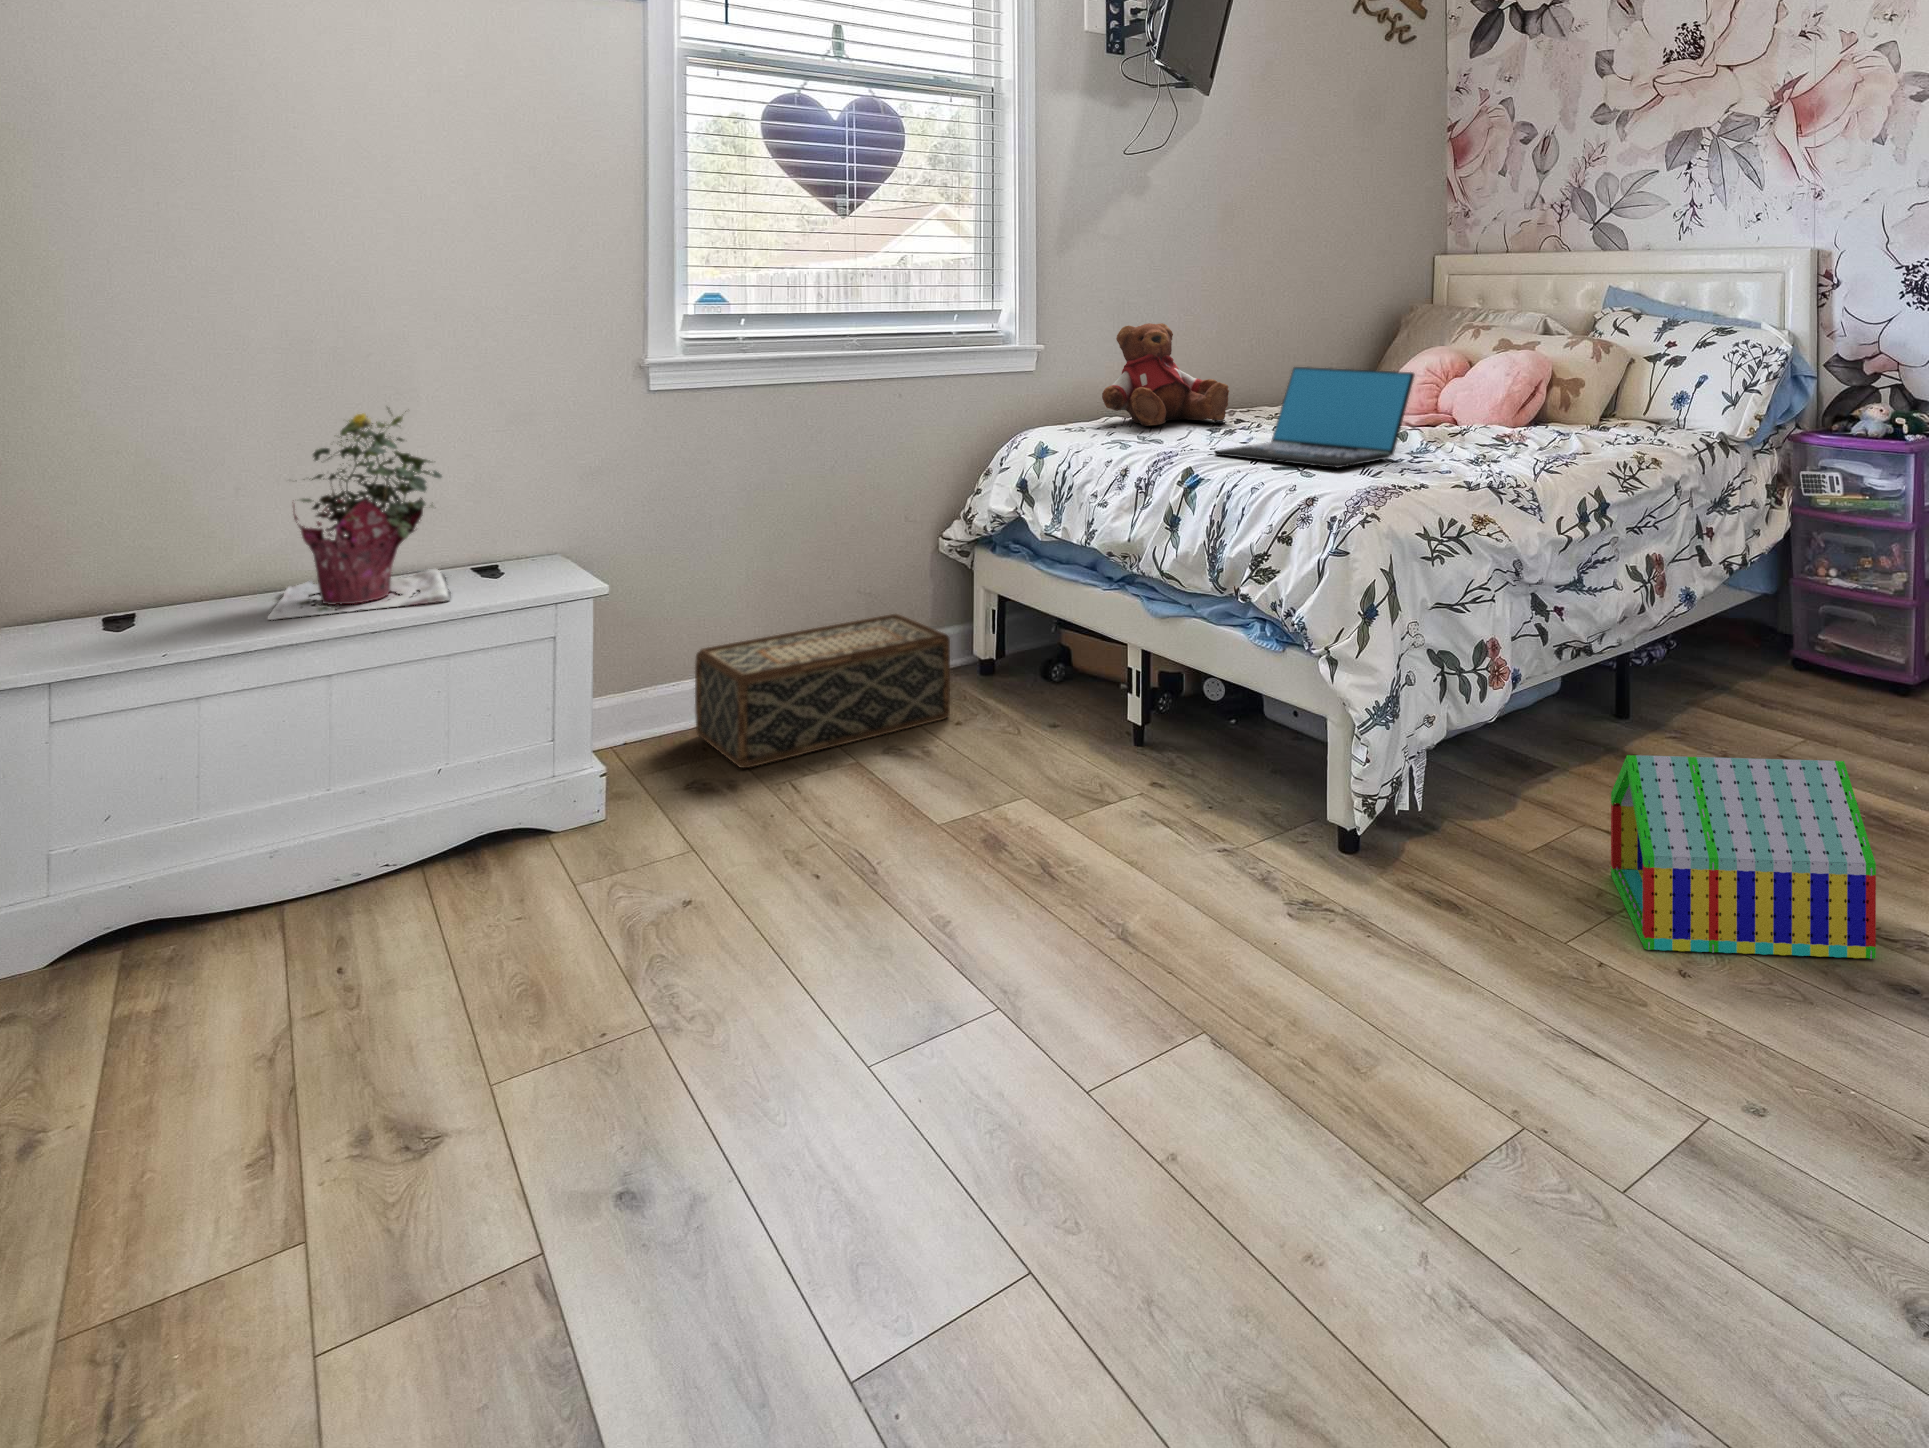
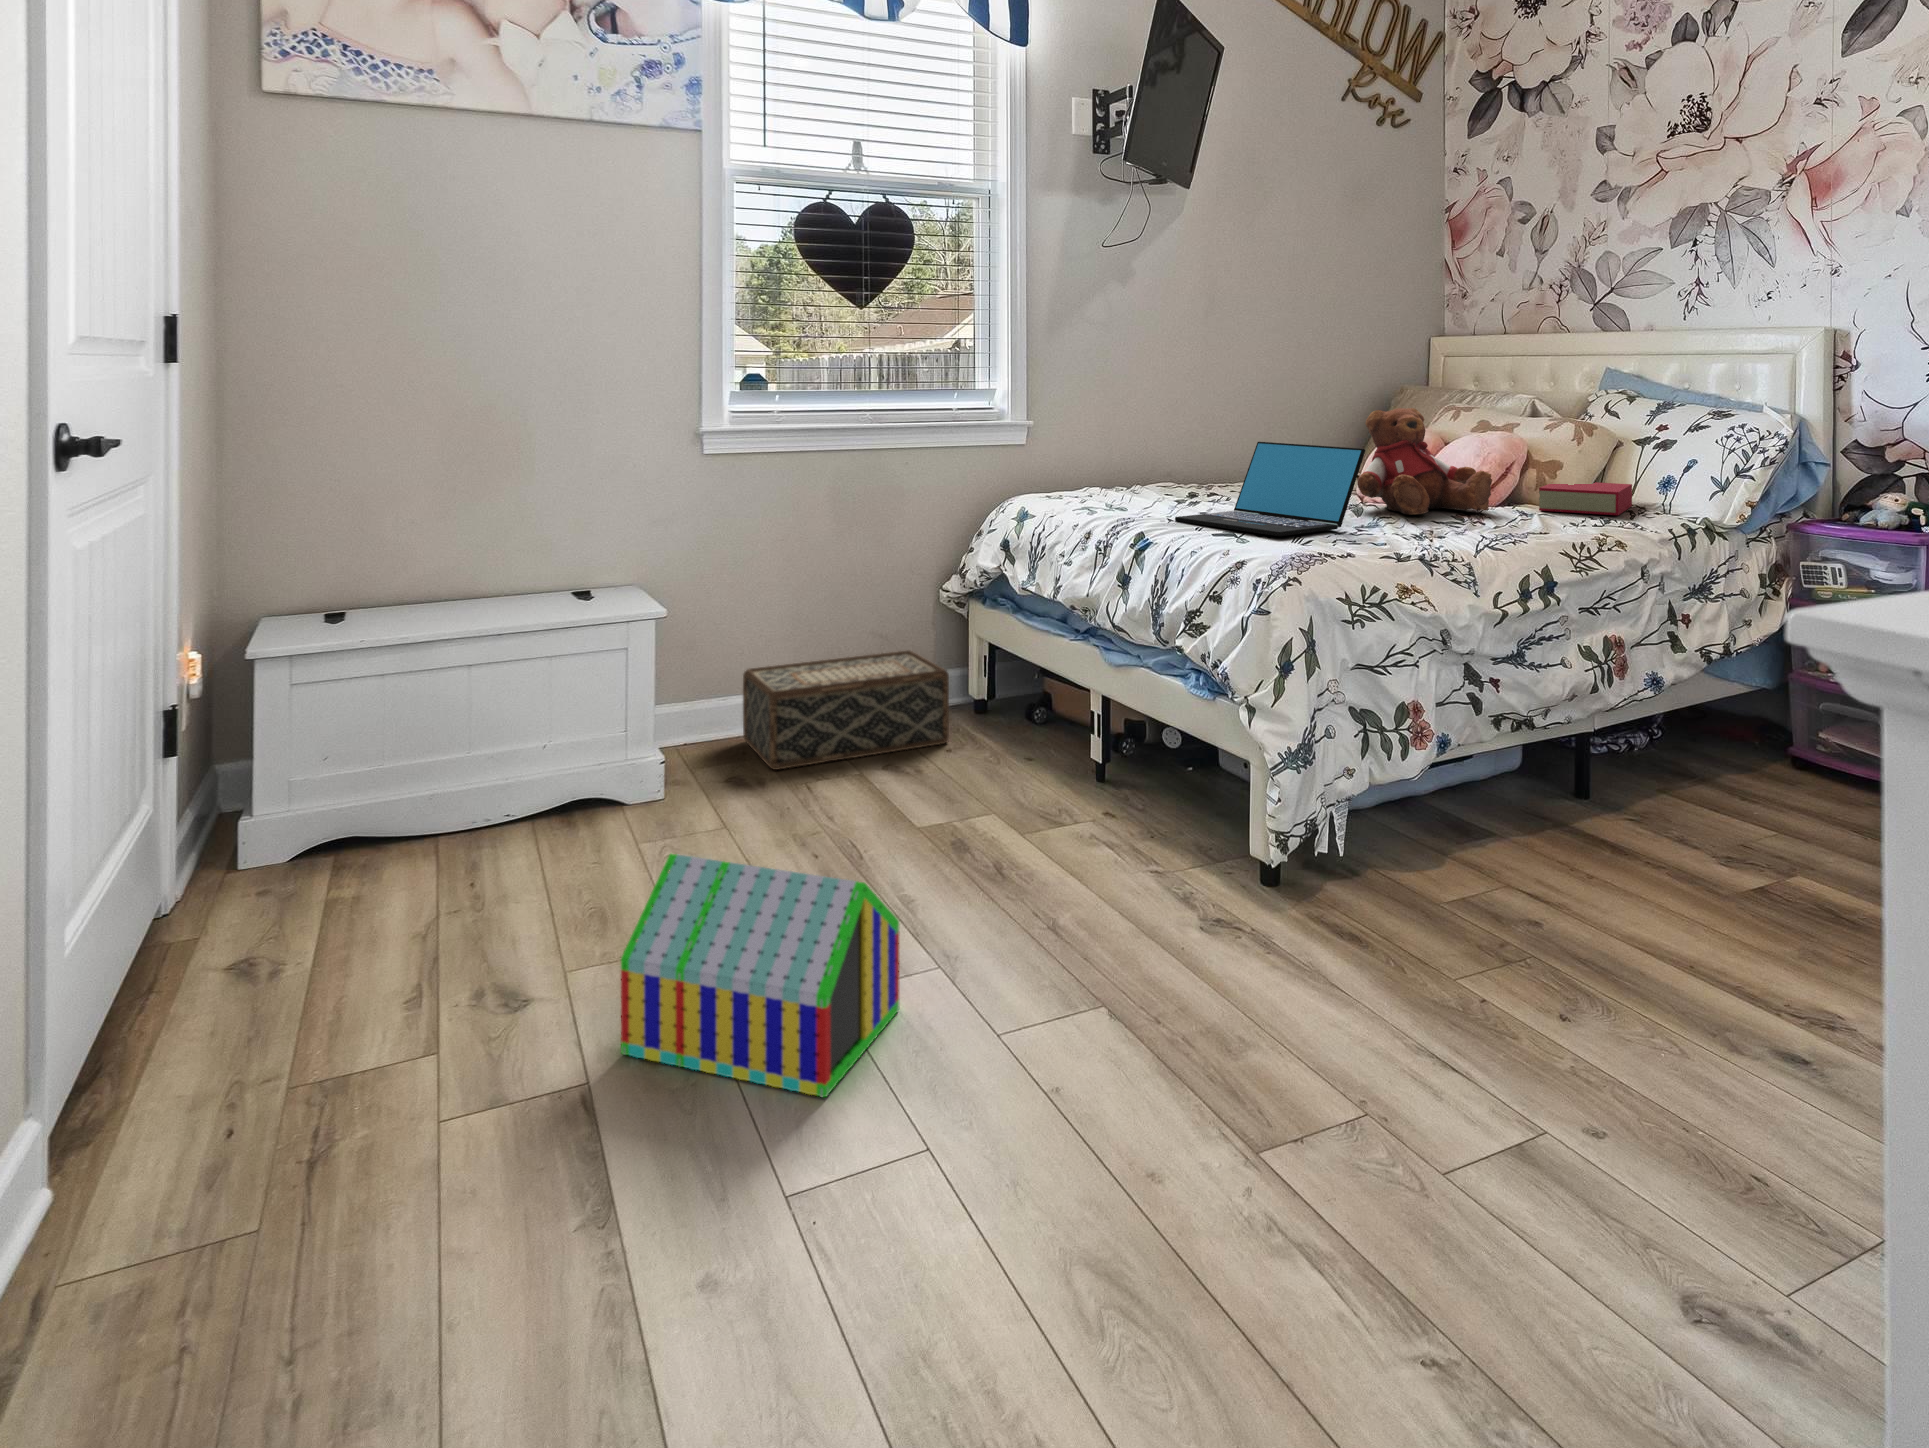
teddy bear: present [1102,323,1229,426] -> present [1357,408,1492,514]
book: none [1568,402,1648,435] -> present [1539,482,1632,515]
potted plant: present [268,408,451,620] -> none [423,461,558,622]
toy house: present [1611,755,1876,959] -> present [621,854,899,1097]

